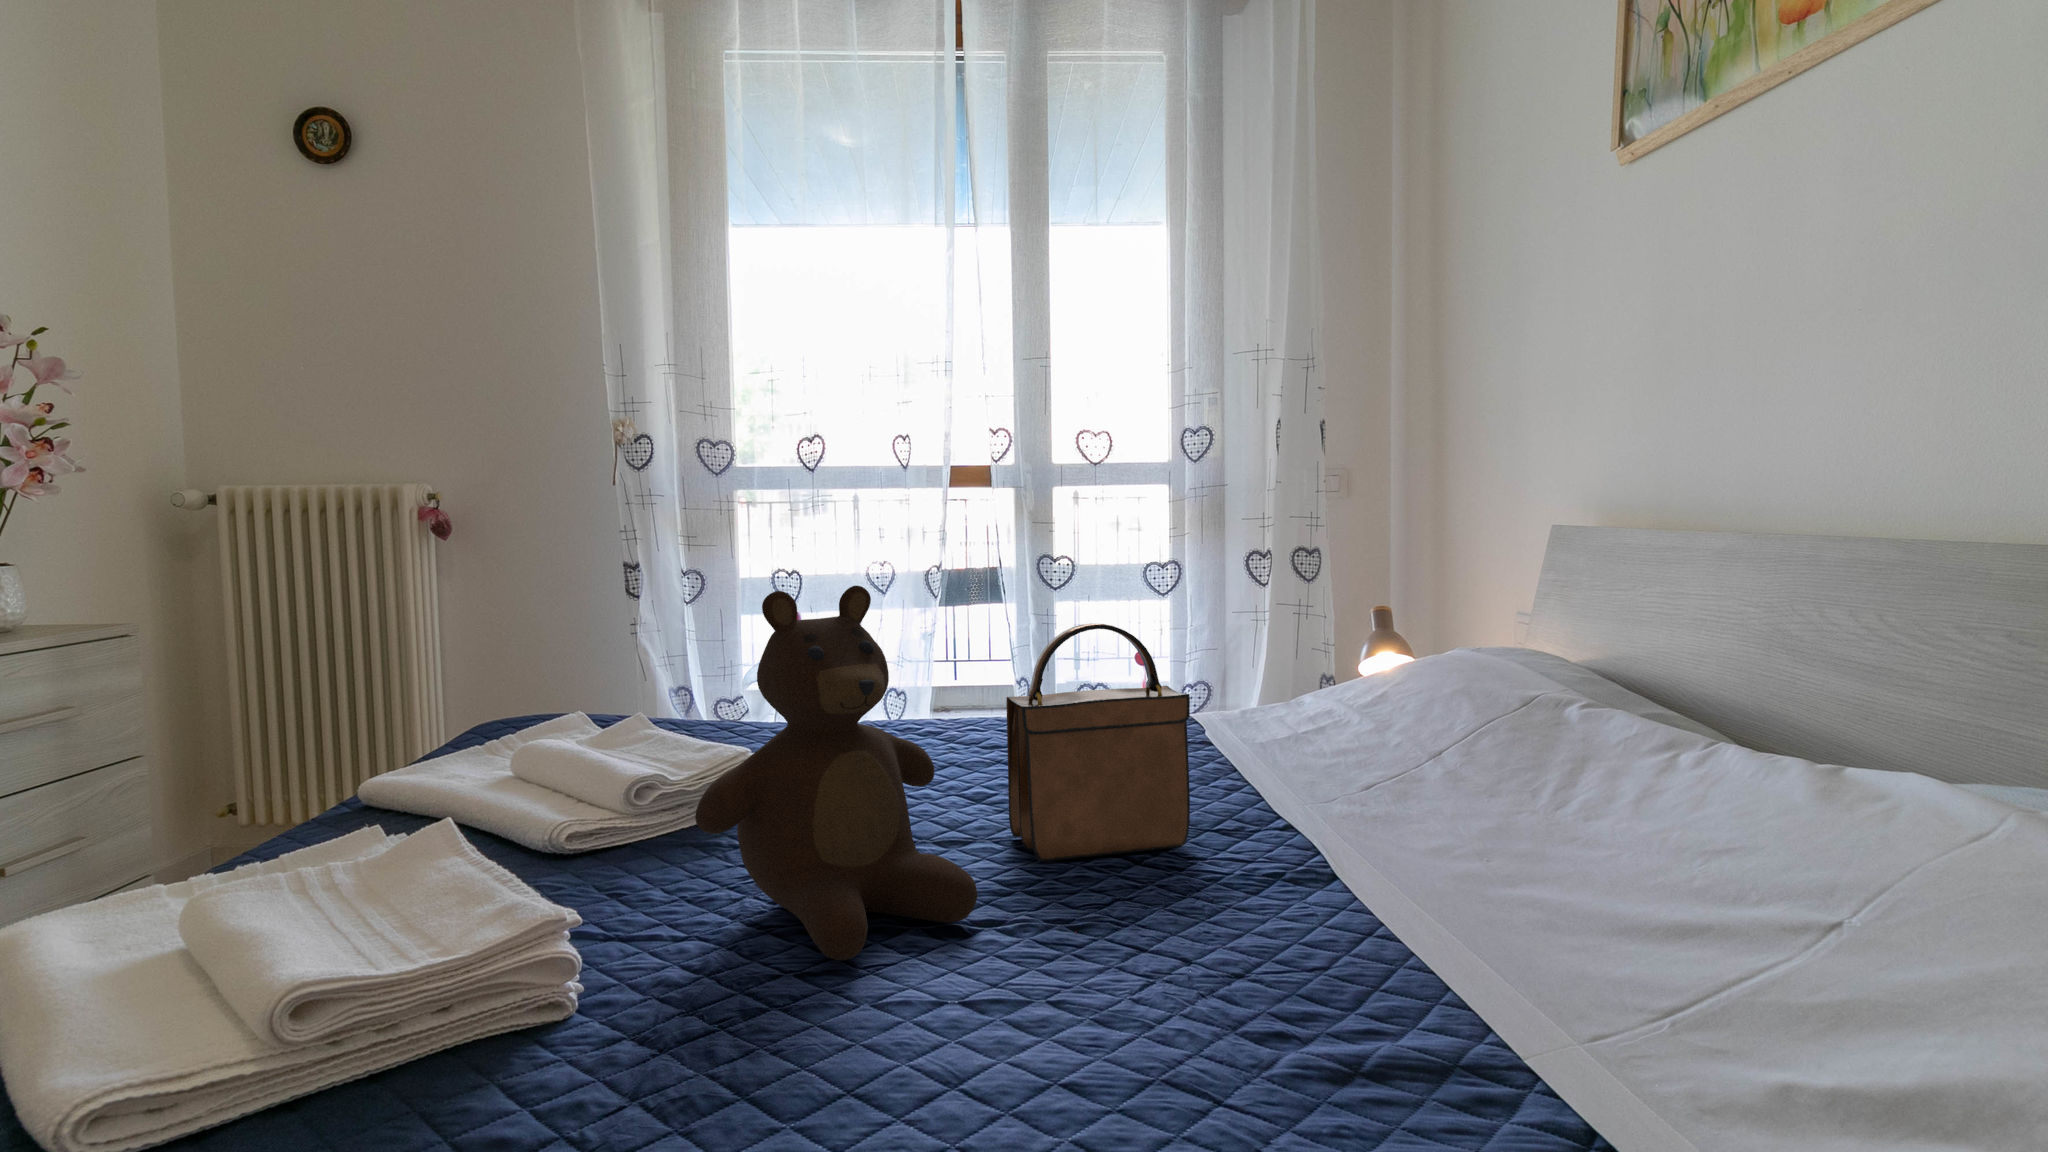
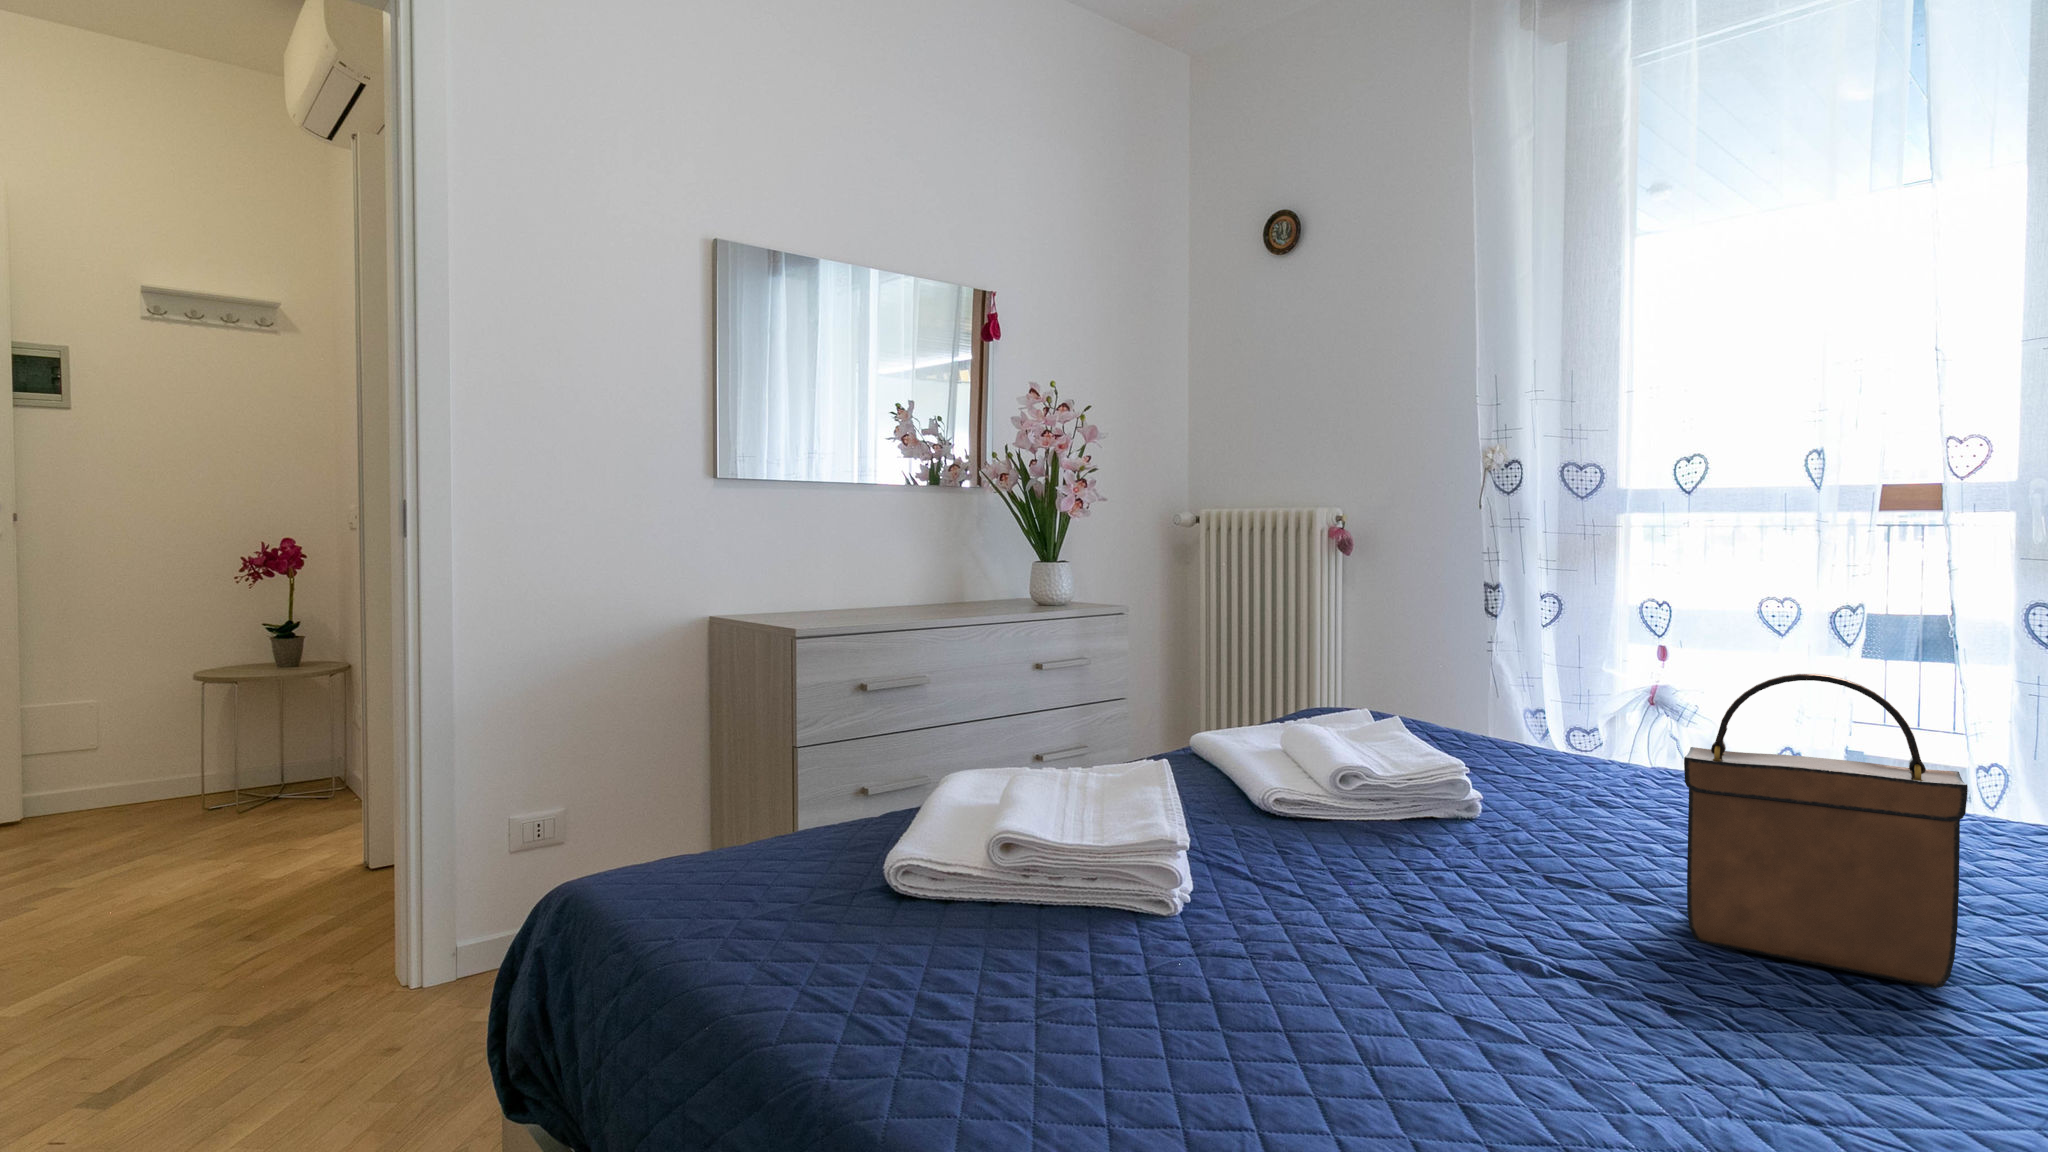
teddy bear: present [695,586,977,960] -> none [1301,606,1569,959]

